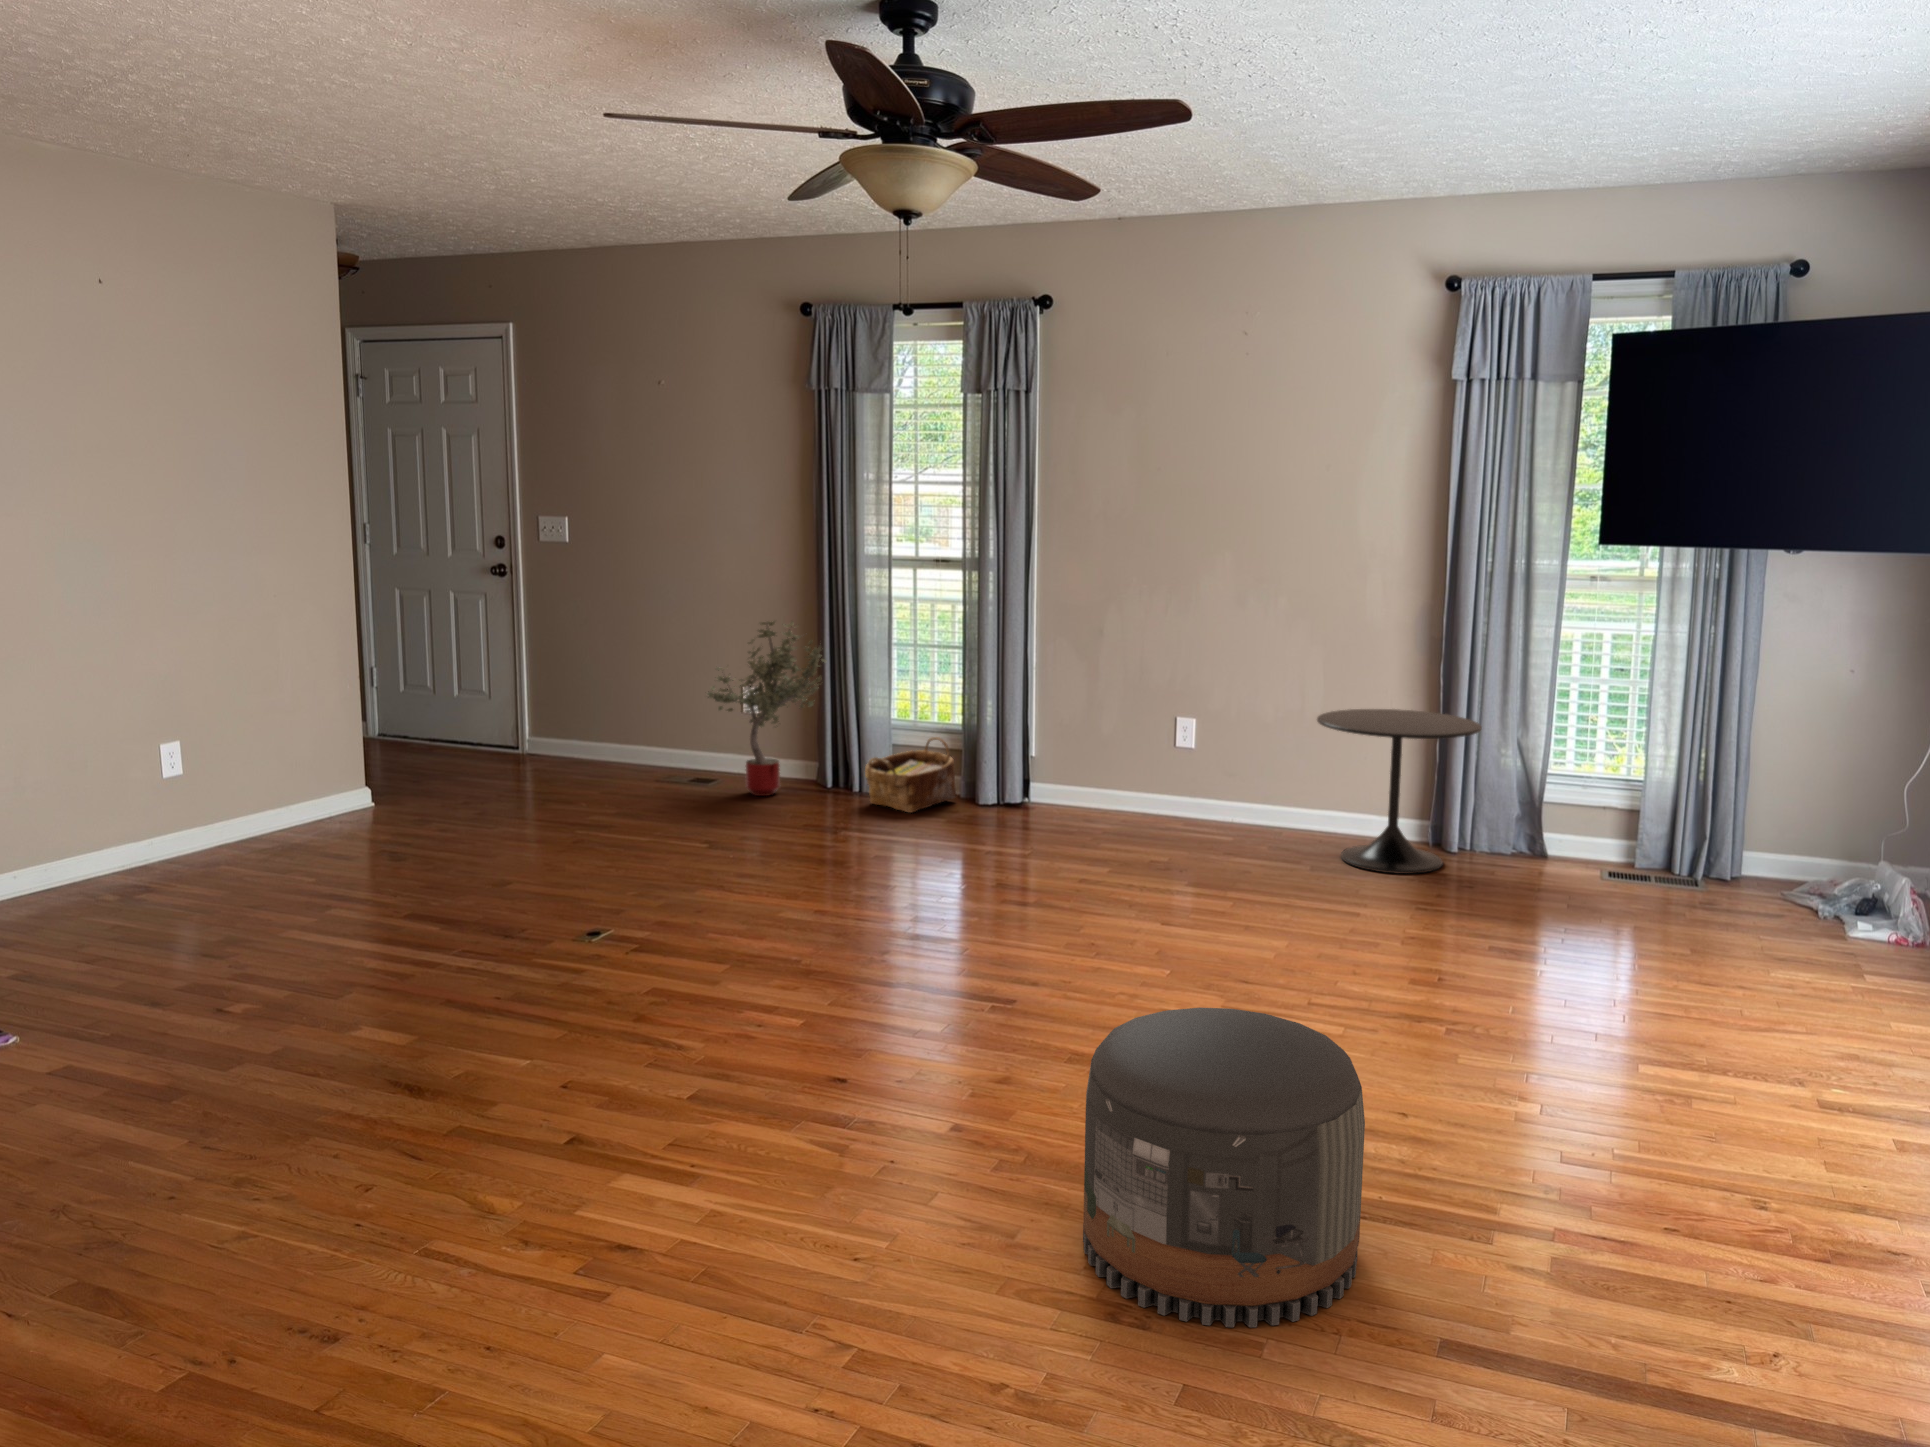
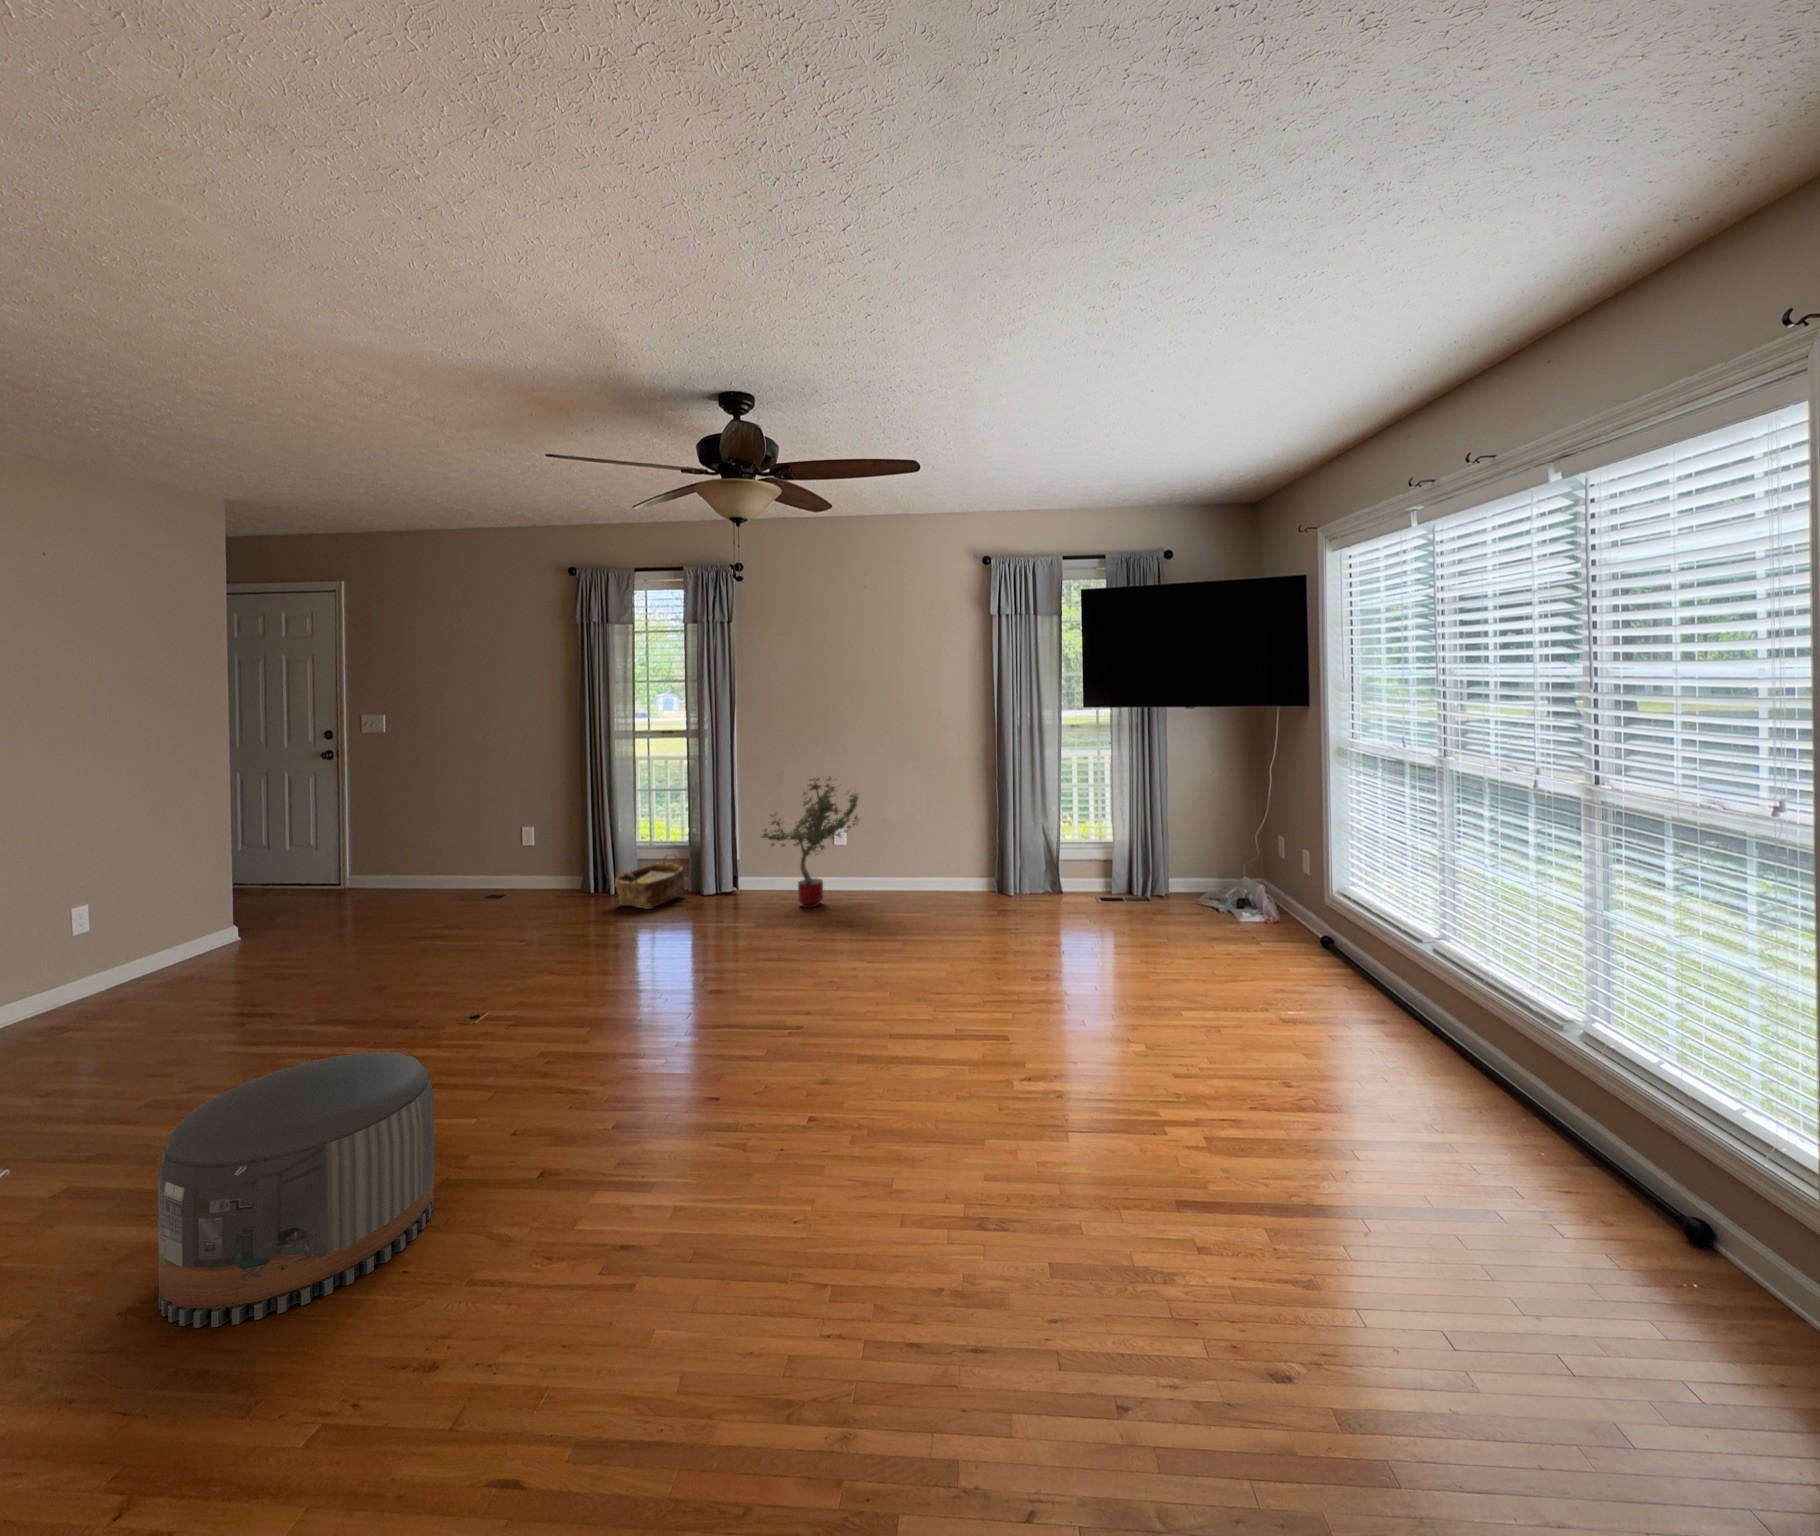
potted tree: present [708,621,827,796] -> present [762,776,860,908]
side table: present [1317,709,1482,874] -> none [921,811,1020,916]
pouf: present [1083,1008,1365,1327] -> present [158,1052,434,1328]

